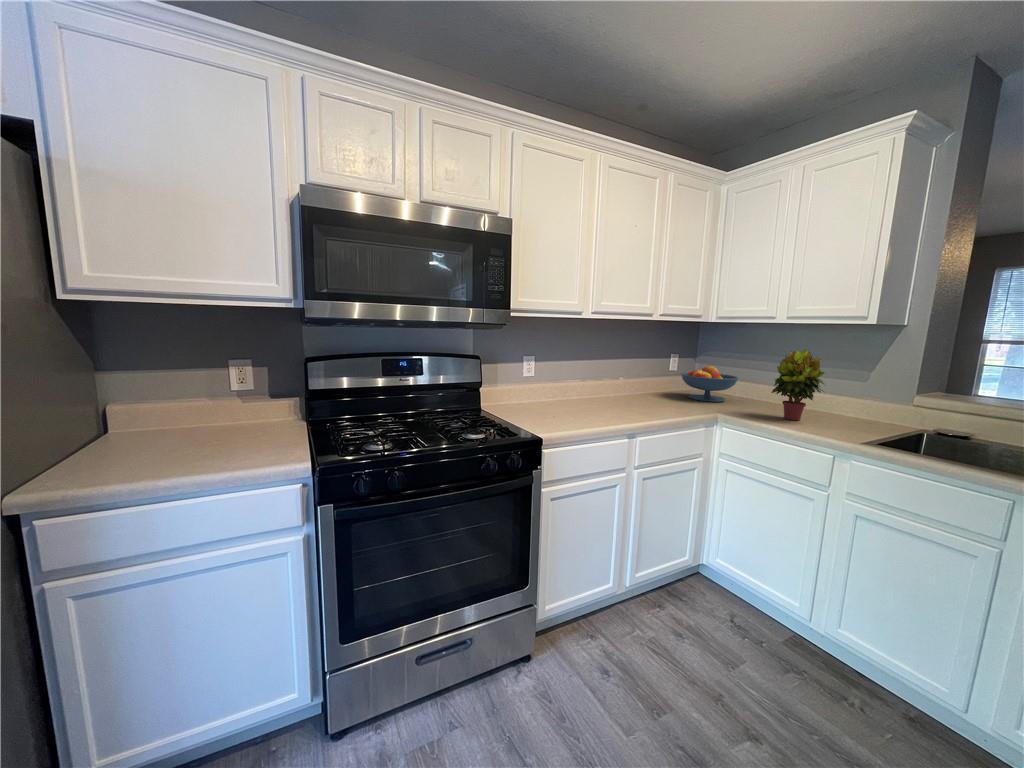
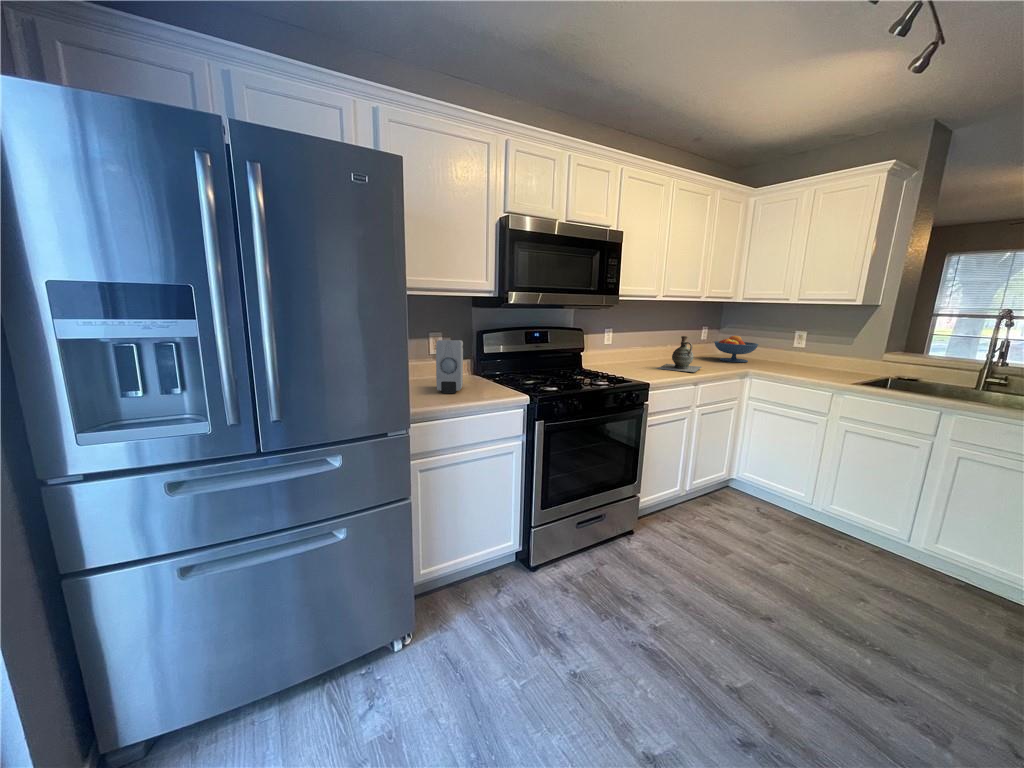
potted plant: present [772,350,825,420] -> none [786,323,826,373]
ceramic jug: none [585,367,651,418] -> present [658,336,701,372]
soap dispenser: none [155,372,234,457] -> present [436,340,463,393]

